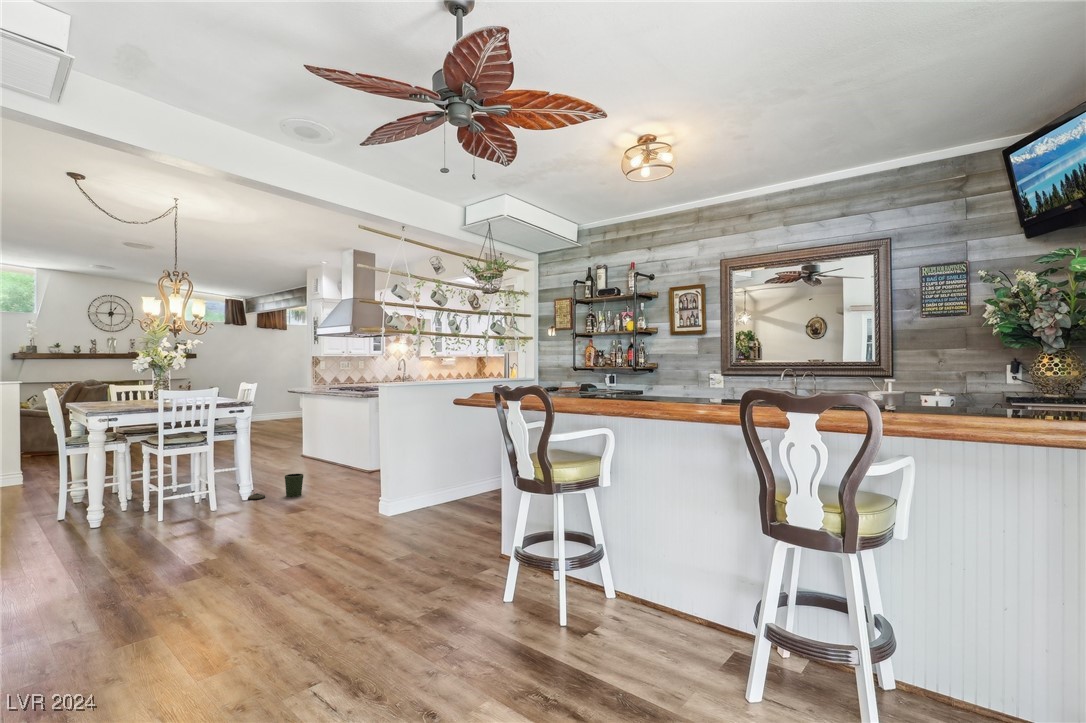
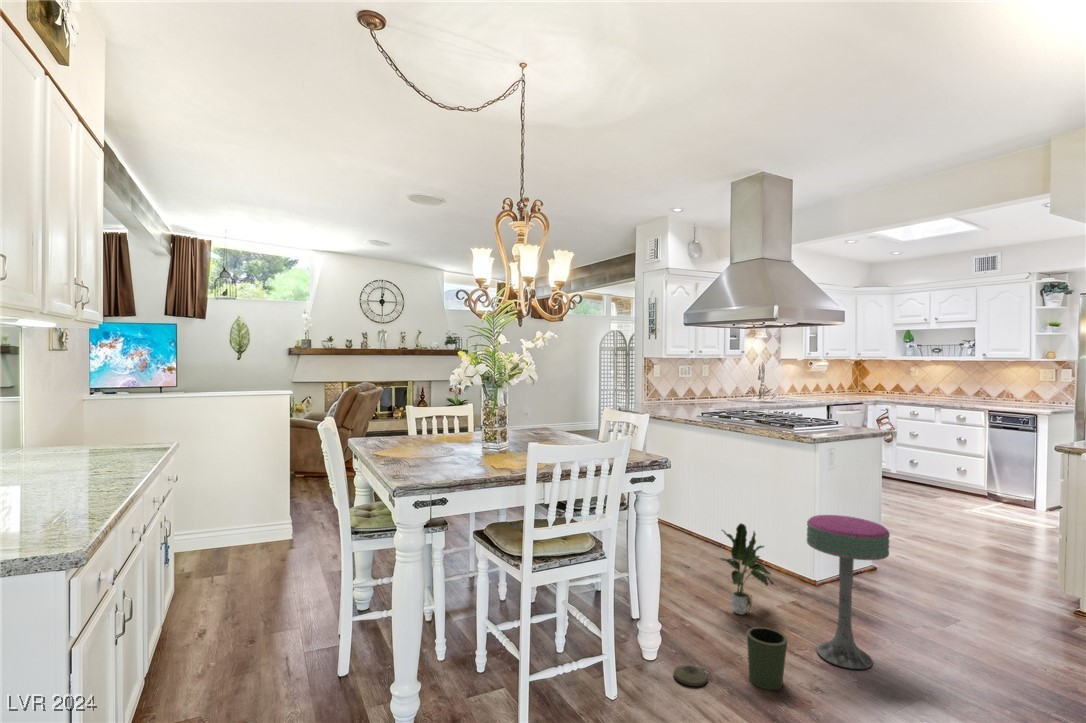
bar stool: none [326,425,361,489] -> present [807,515,890,669]
potted plant: none [295,436,328,481] -> present [721,524,774,614]

